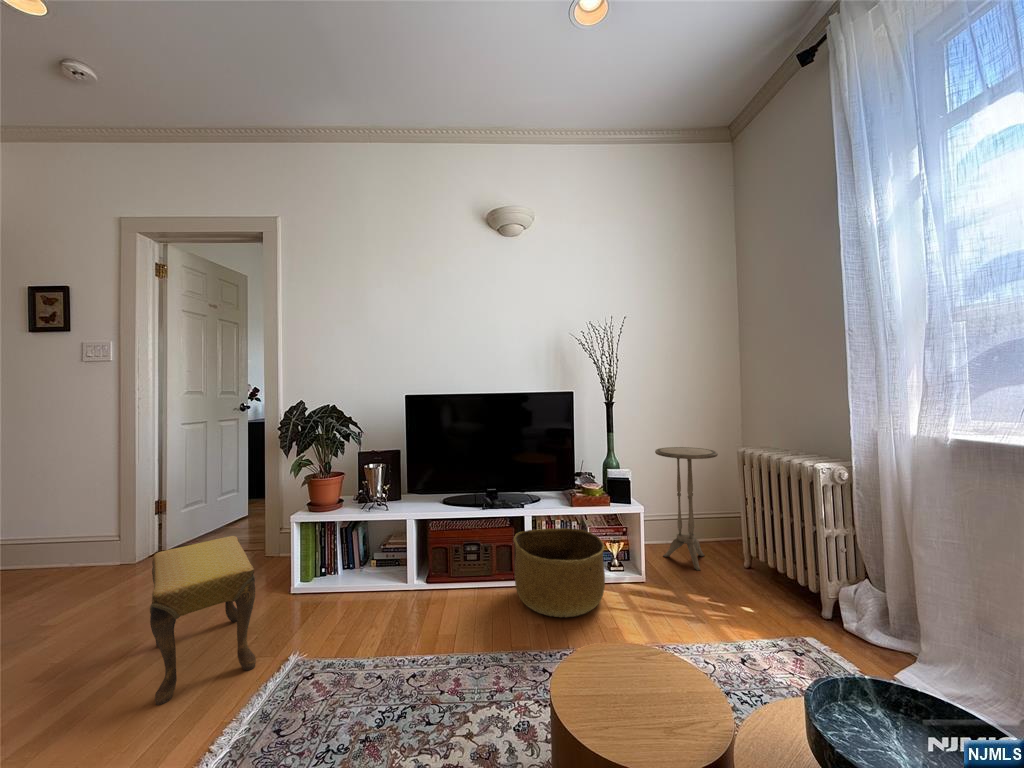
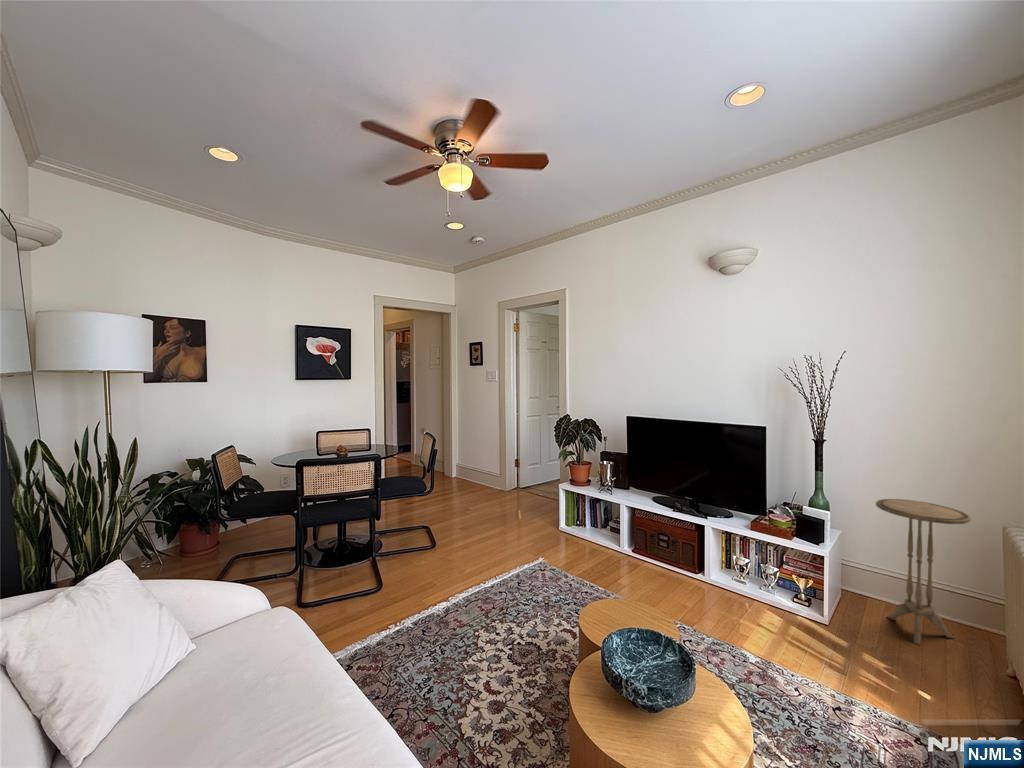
basket: present [513,528,605,617] -> none [682,536,766,615]
footstool: present [150,536,256,705] -> none [486,487,530,557]

